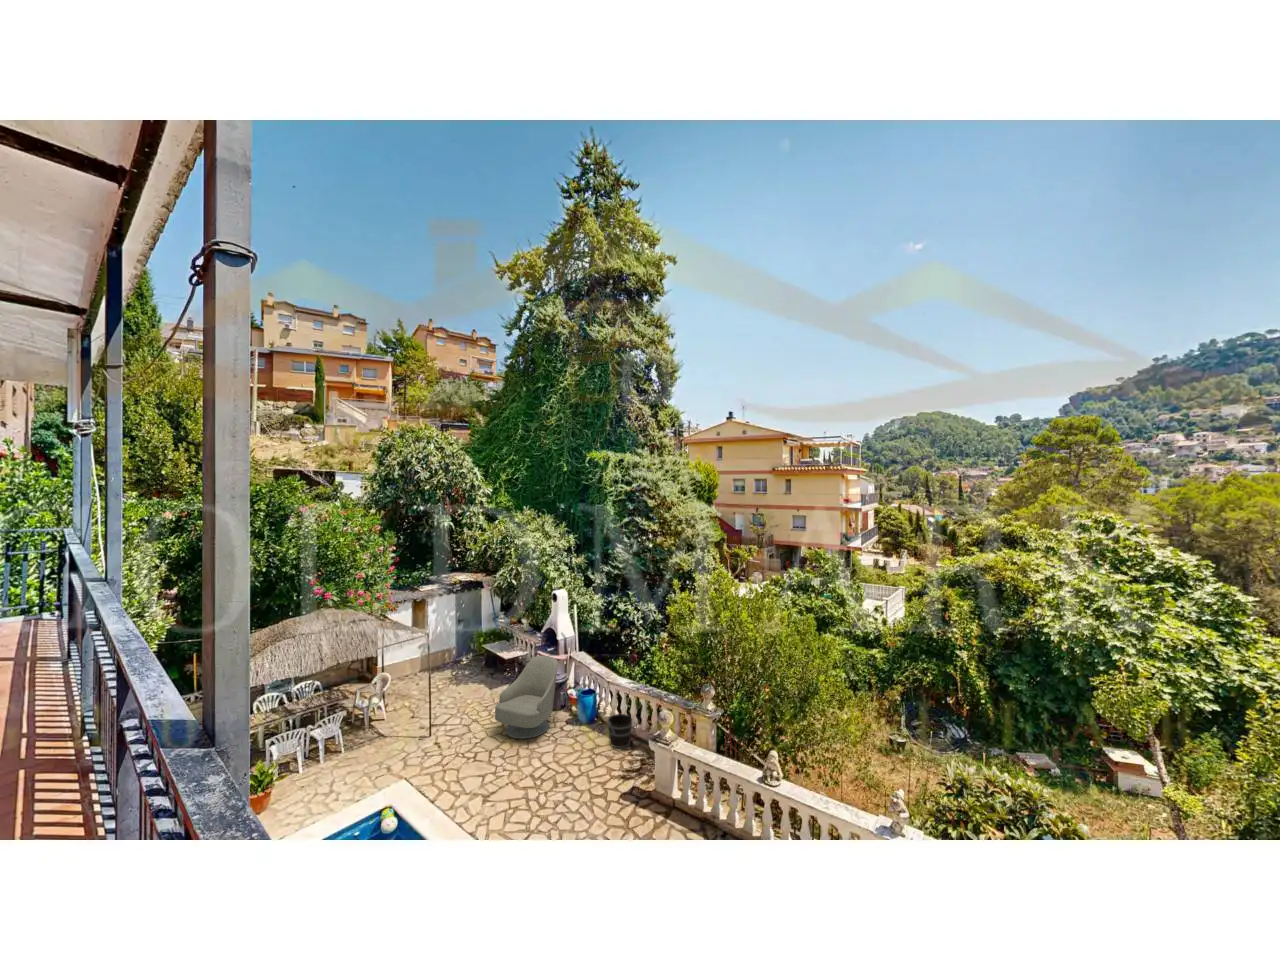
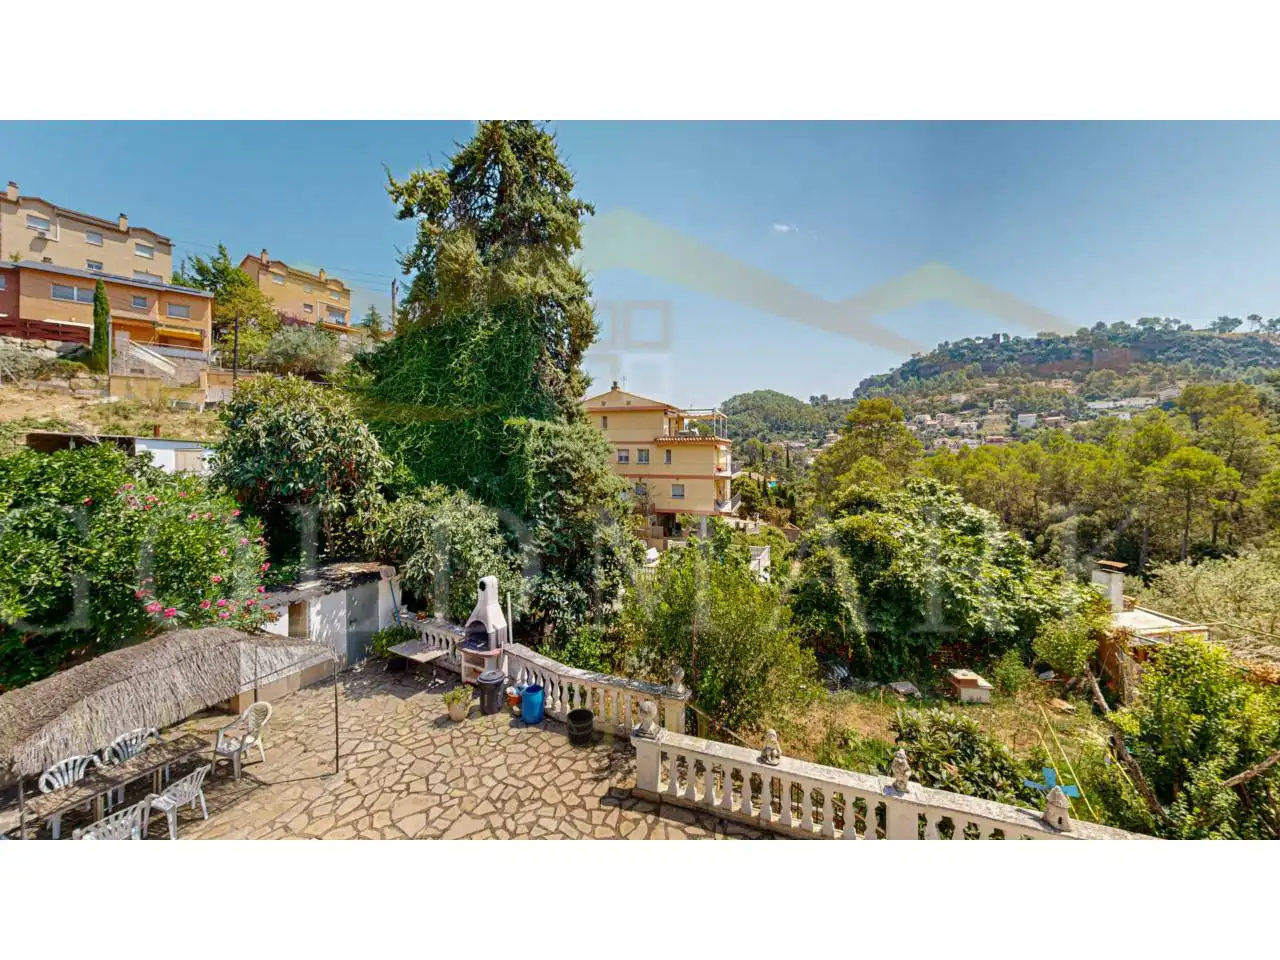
armchair: present [495,656,558,738] -> none [426,653,499,753]

